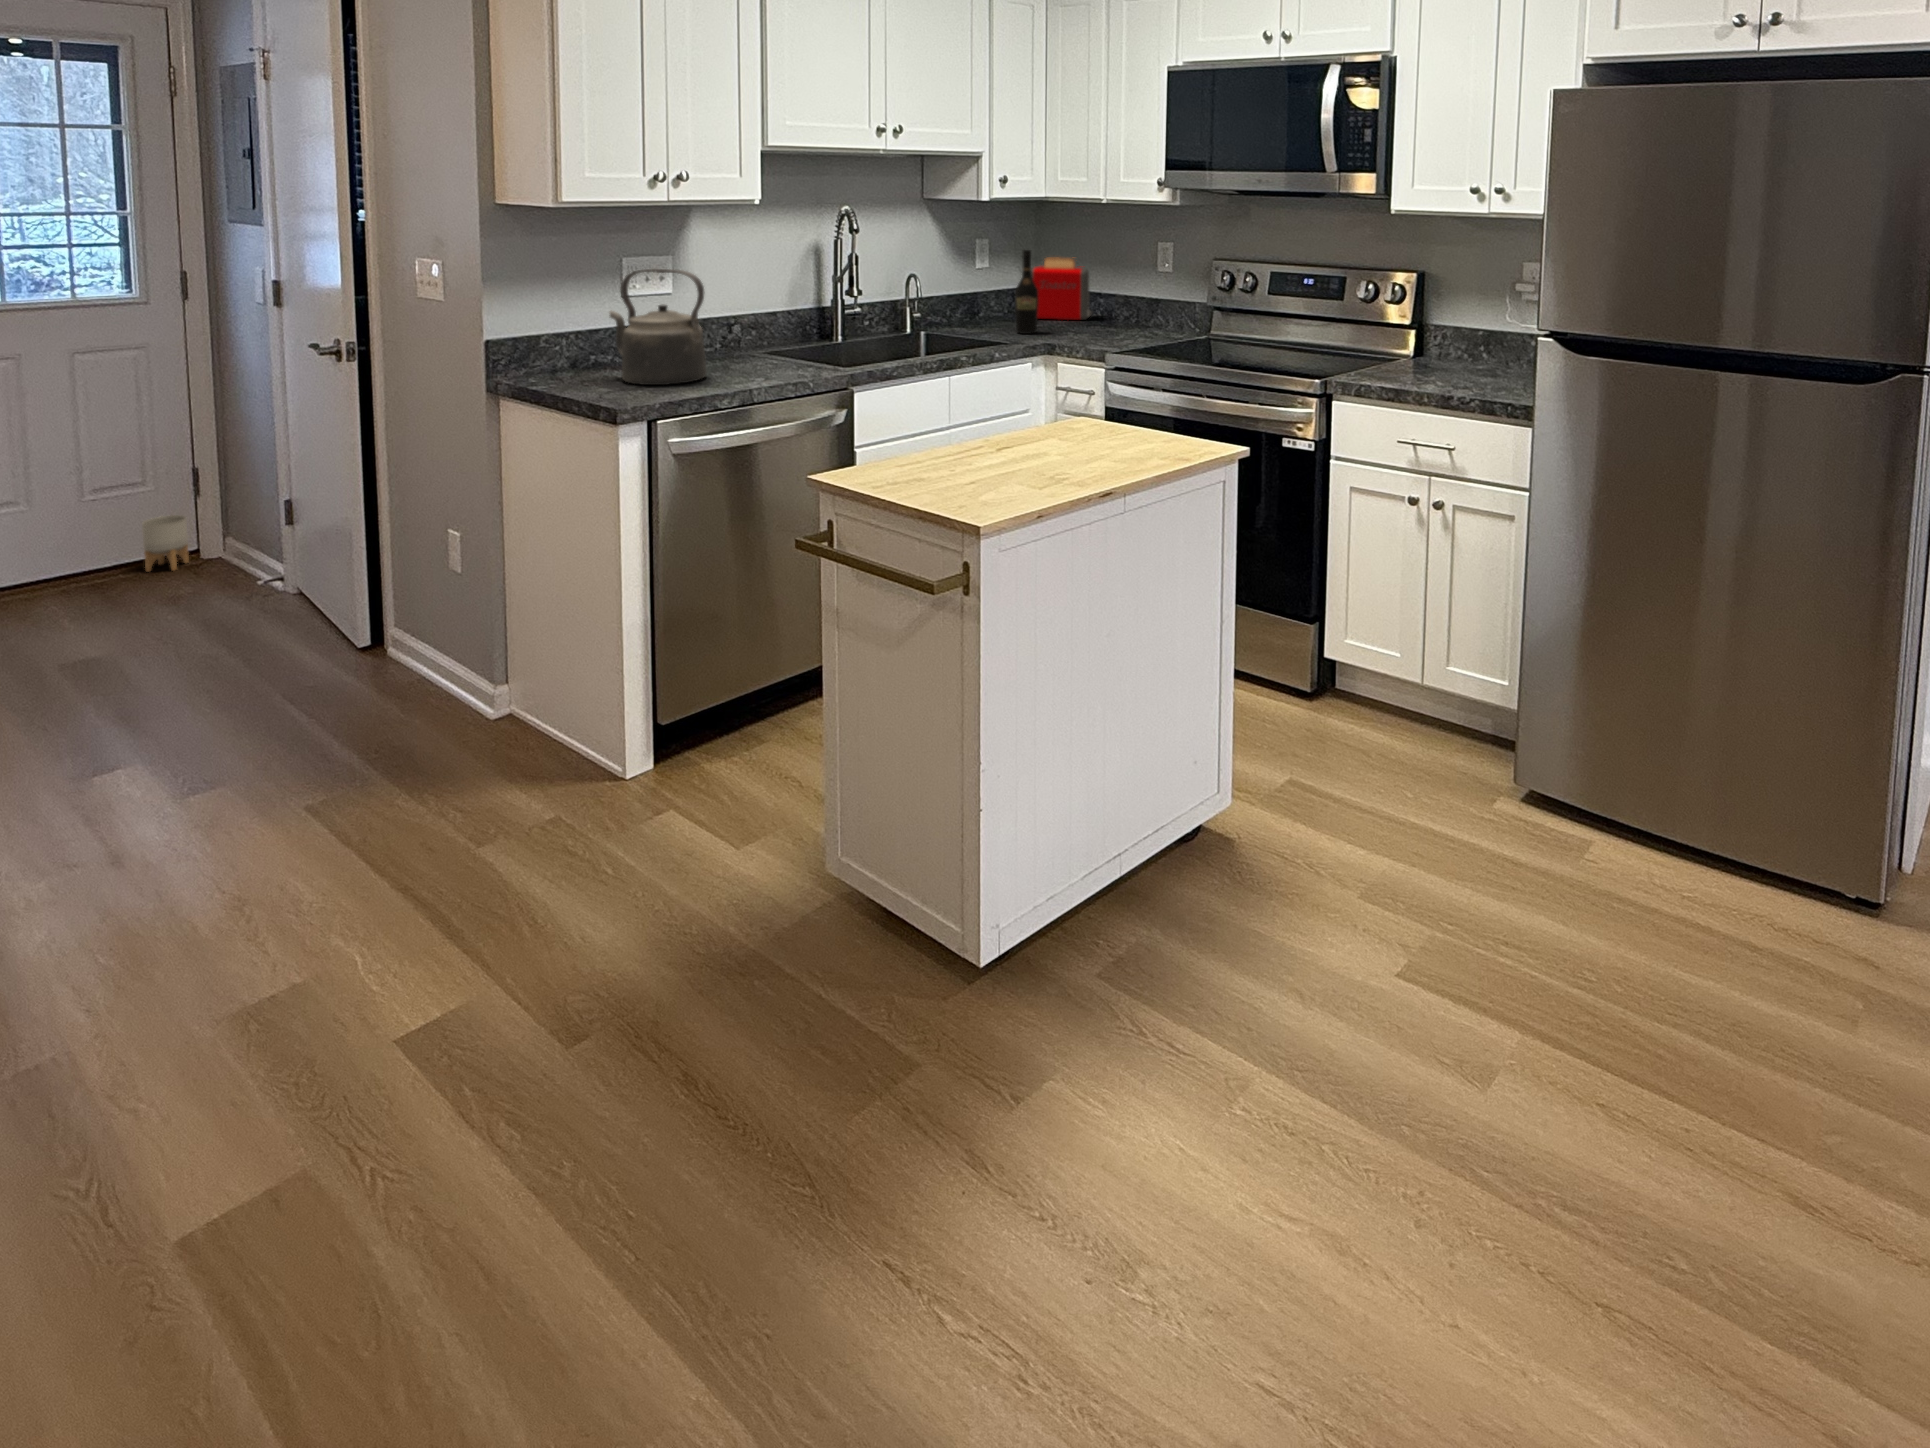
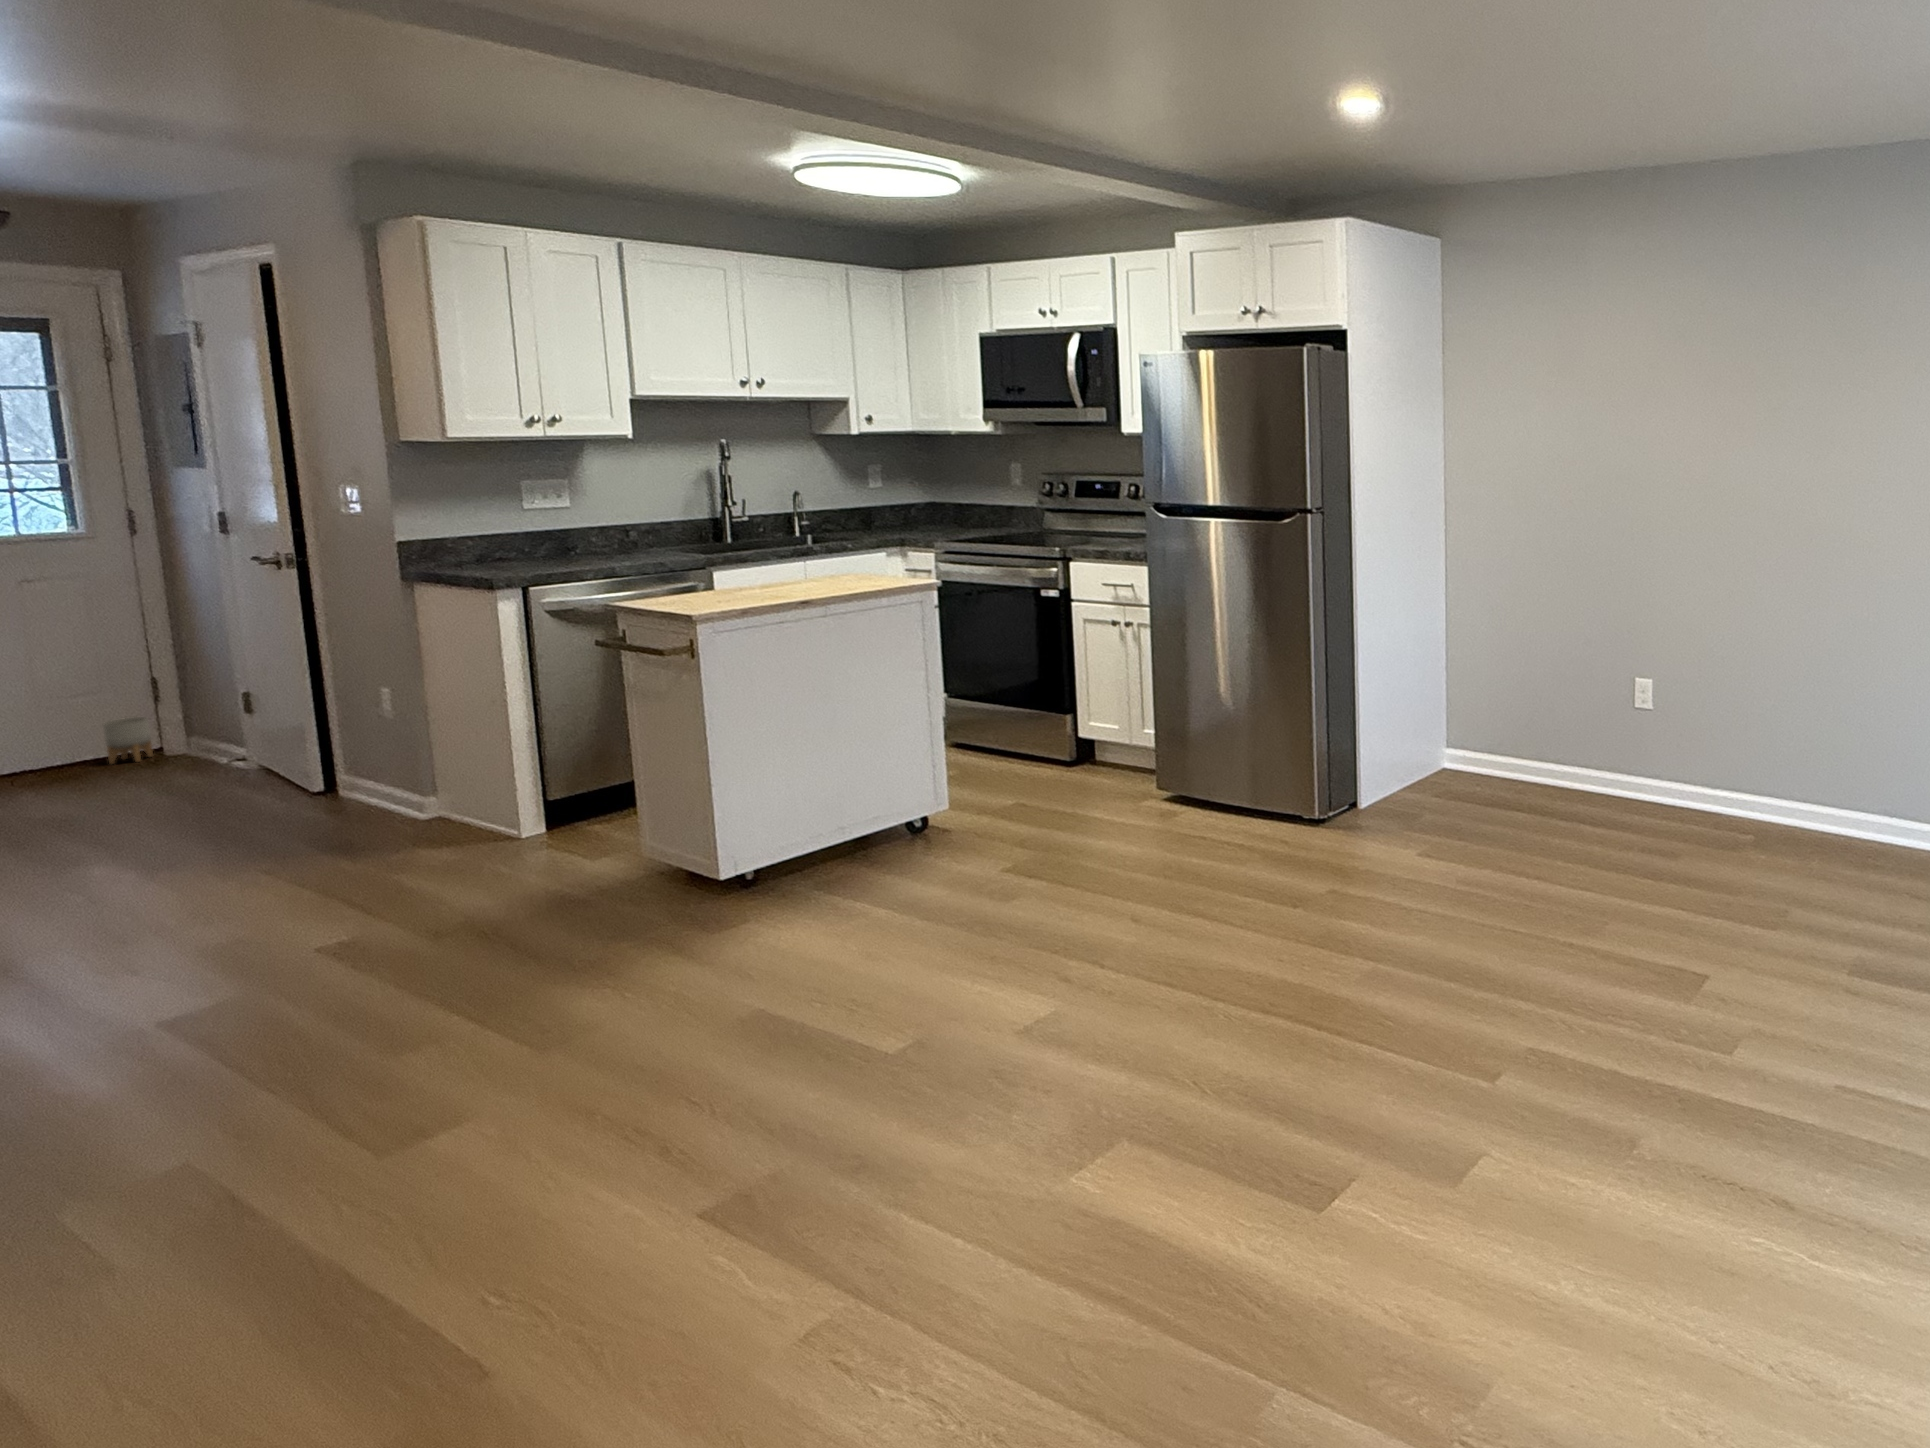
wine bottle: present [1015,250,1039,334] -> none [887,470,908,534]
toaster: present [1031,257,1092,320] -> none [917,477,978,525]
kettle: present [609,269,706,385] -> none [503,486,587,568]

